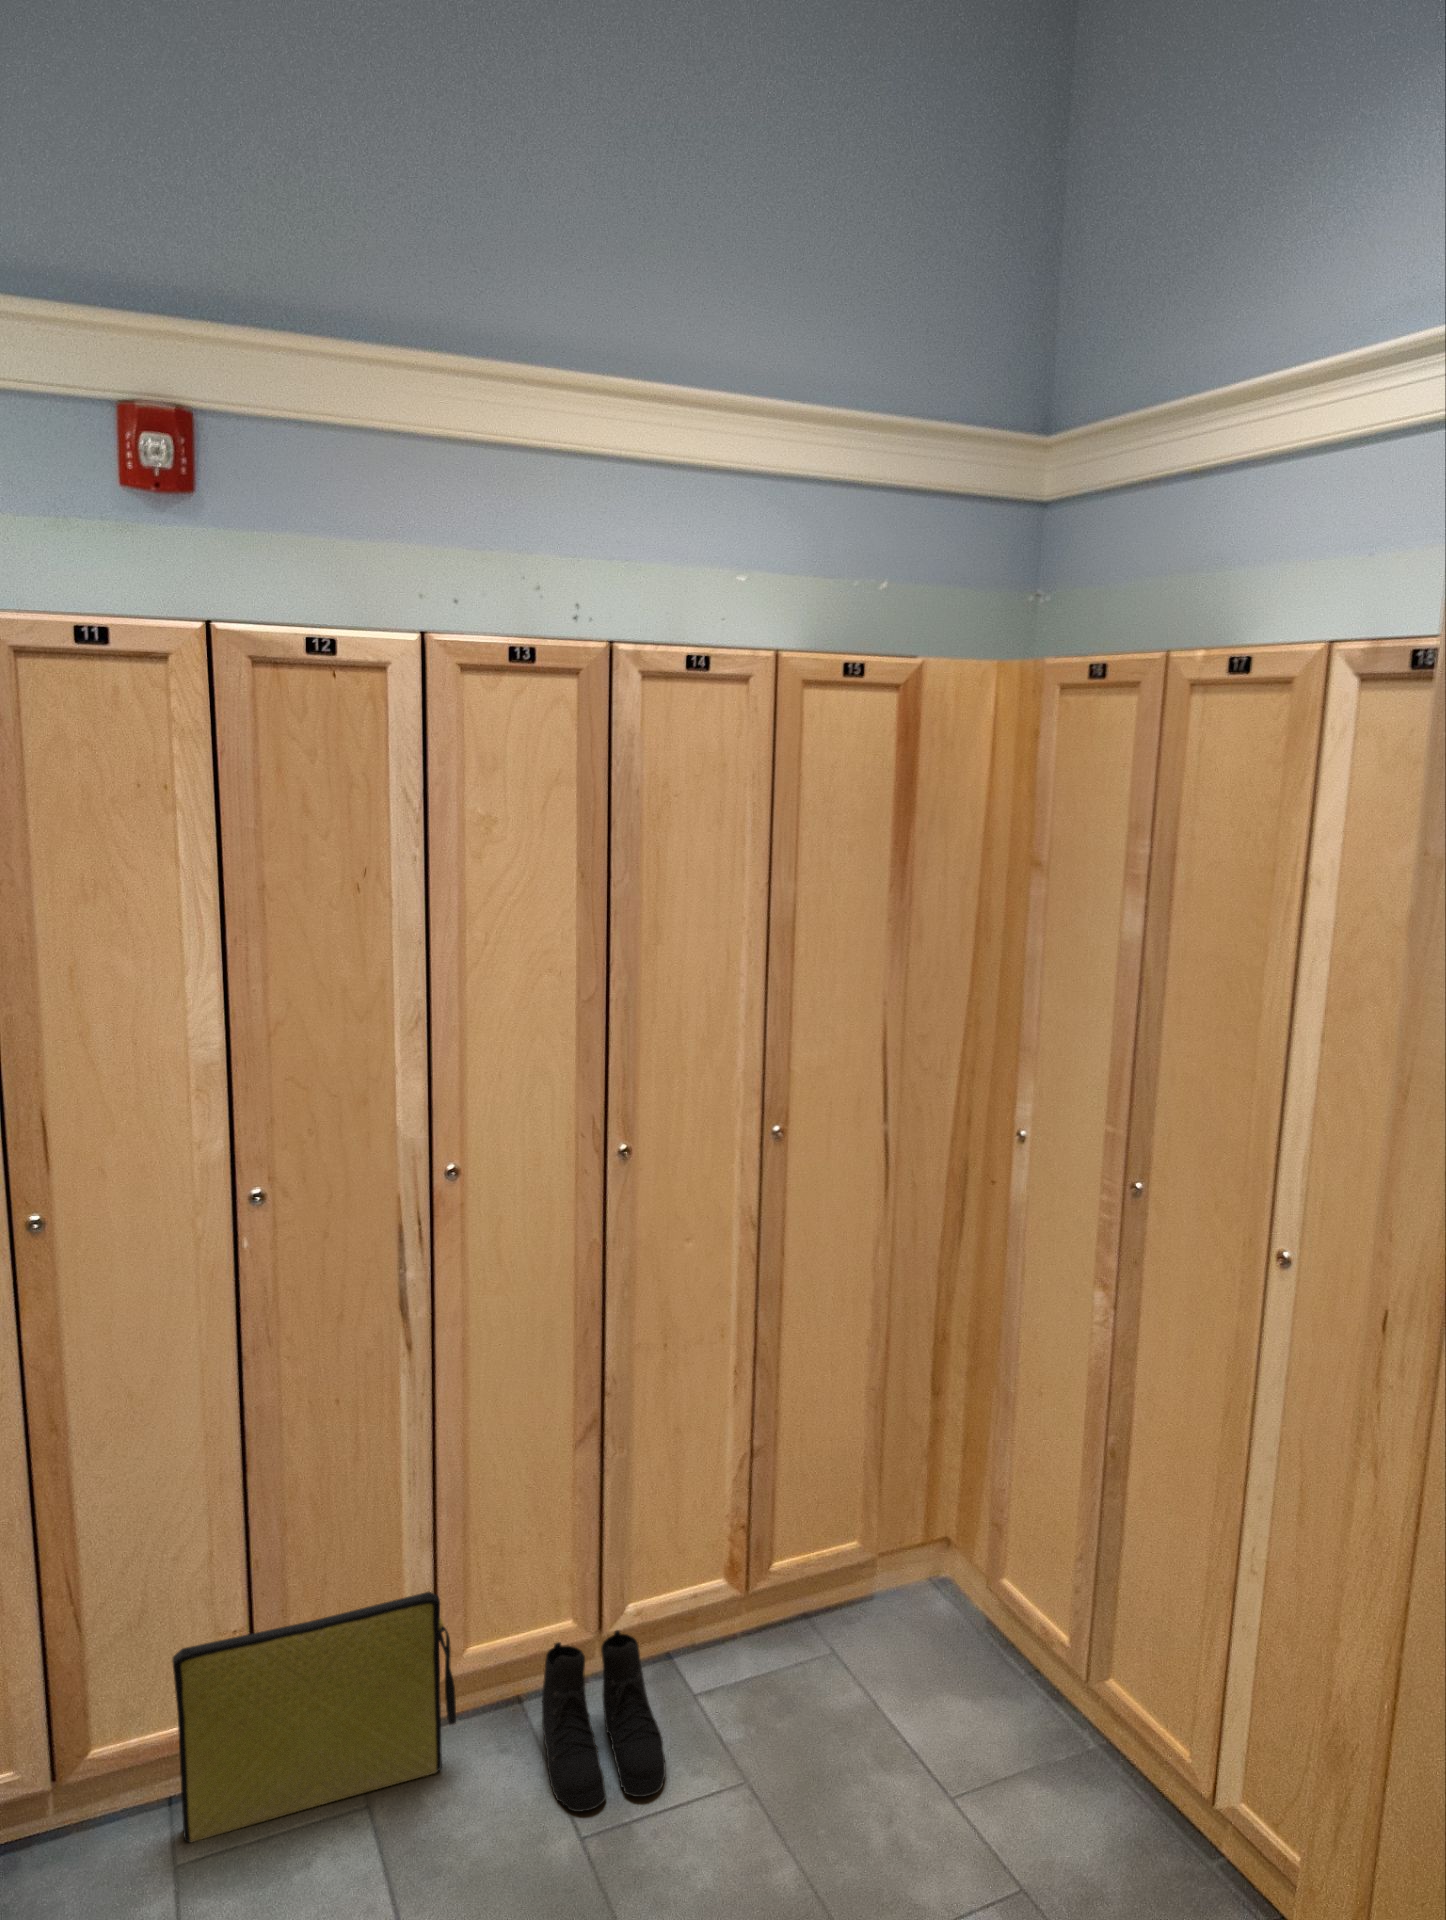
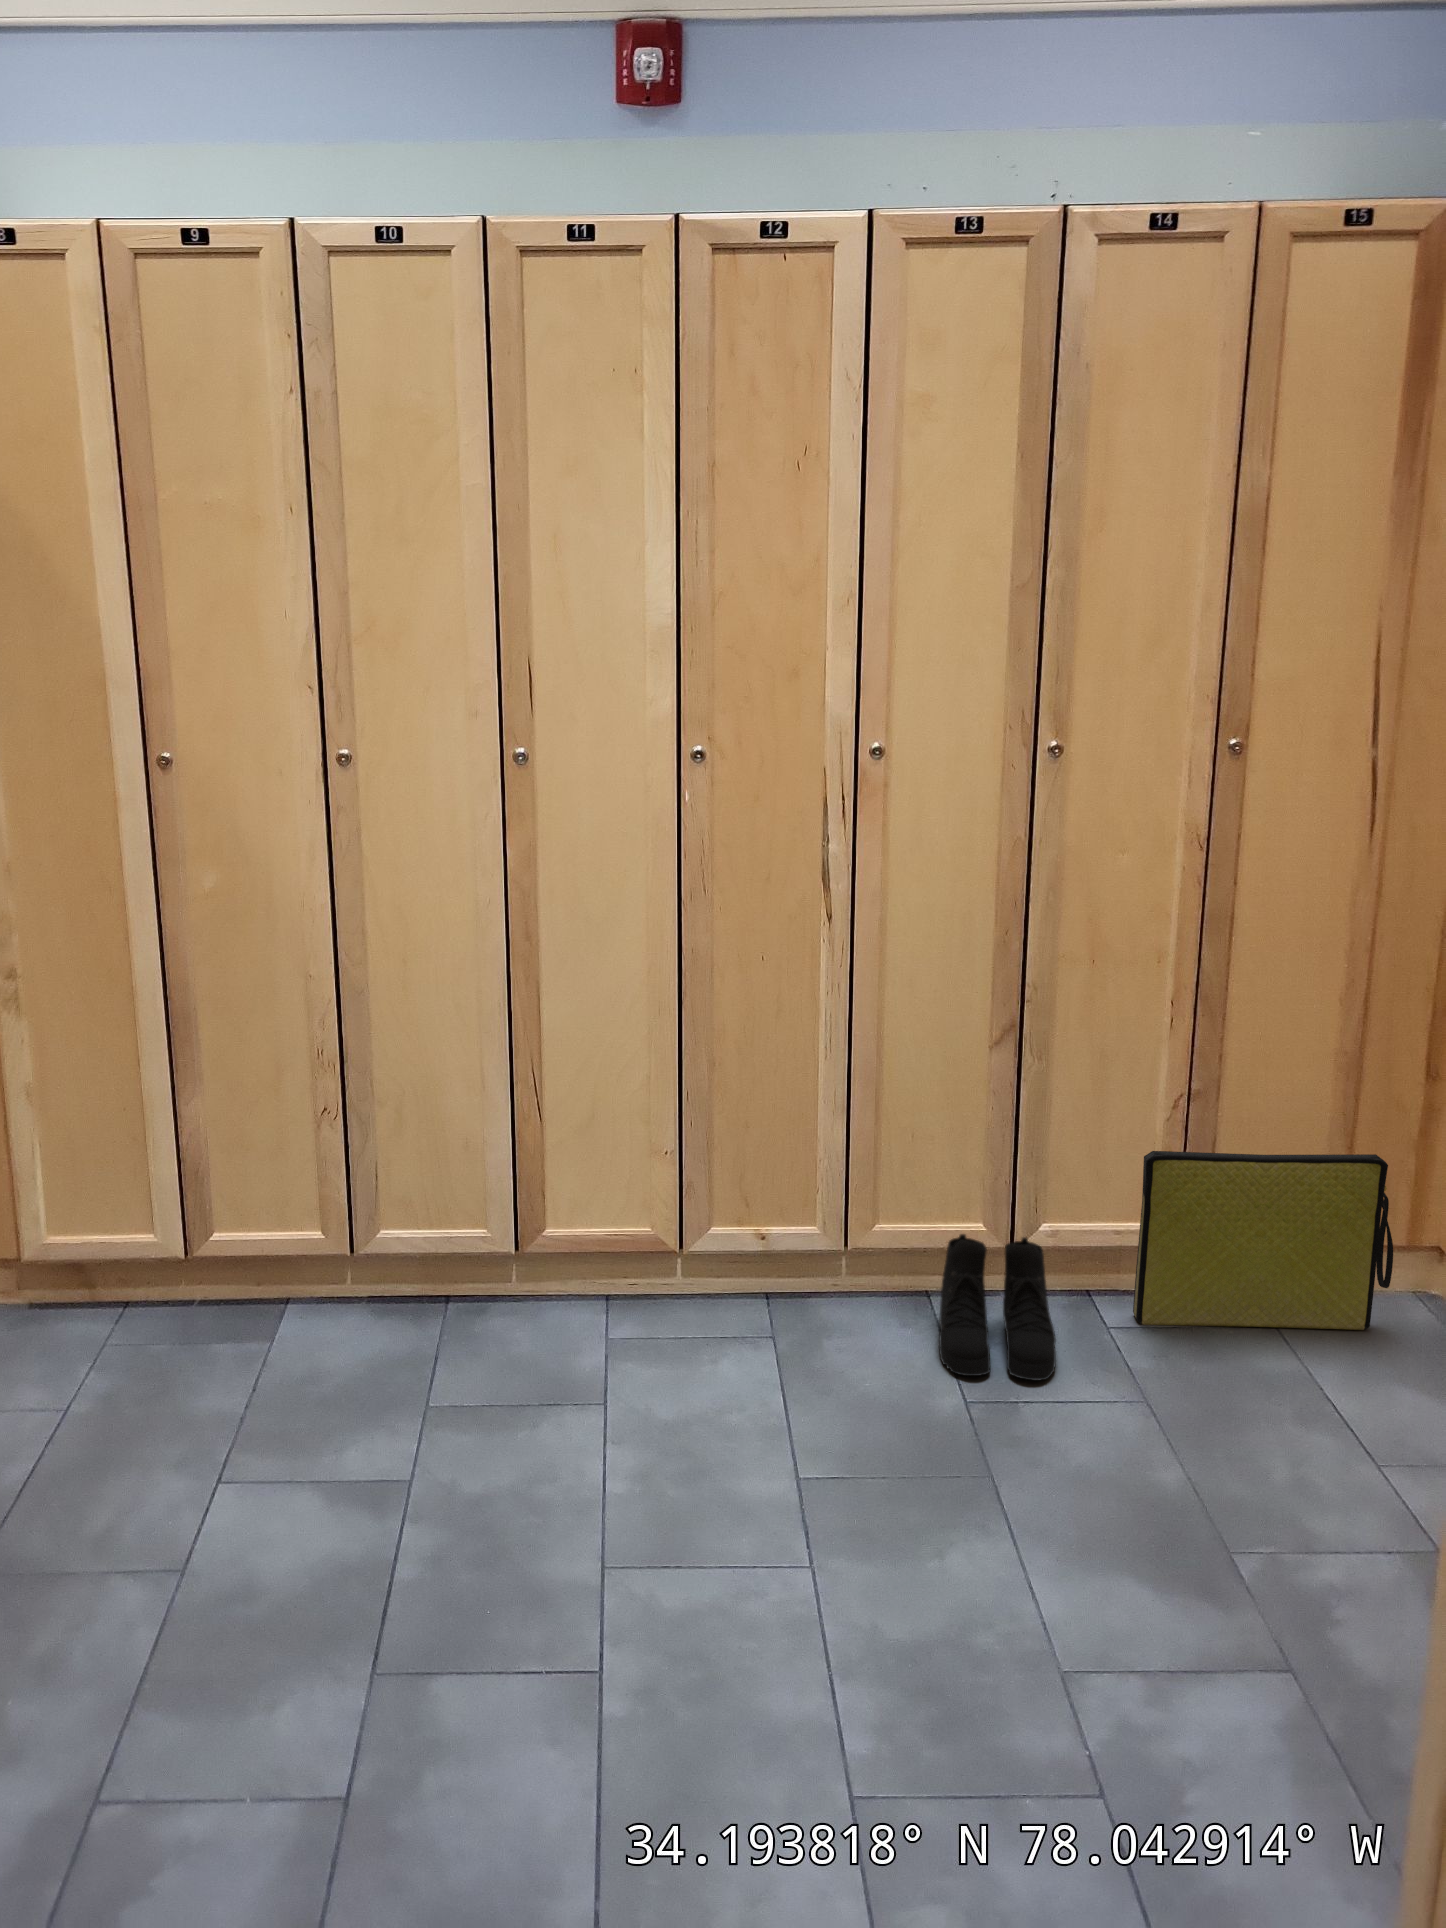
bag: present [172,1592,456,1843] -> present [1133,1151,1393,1330]

